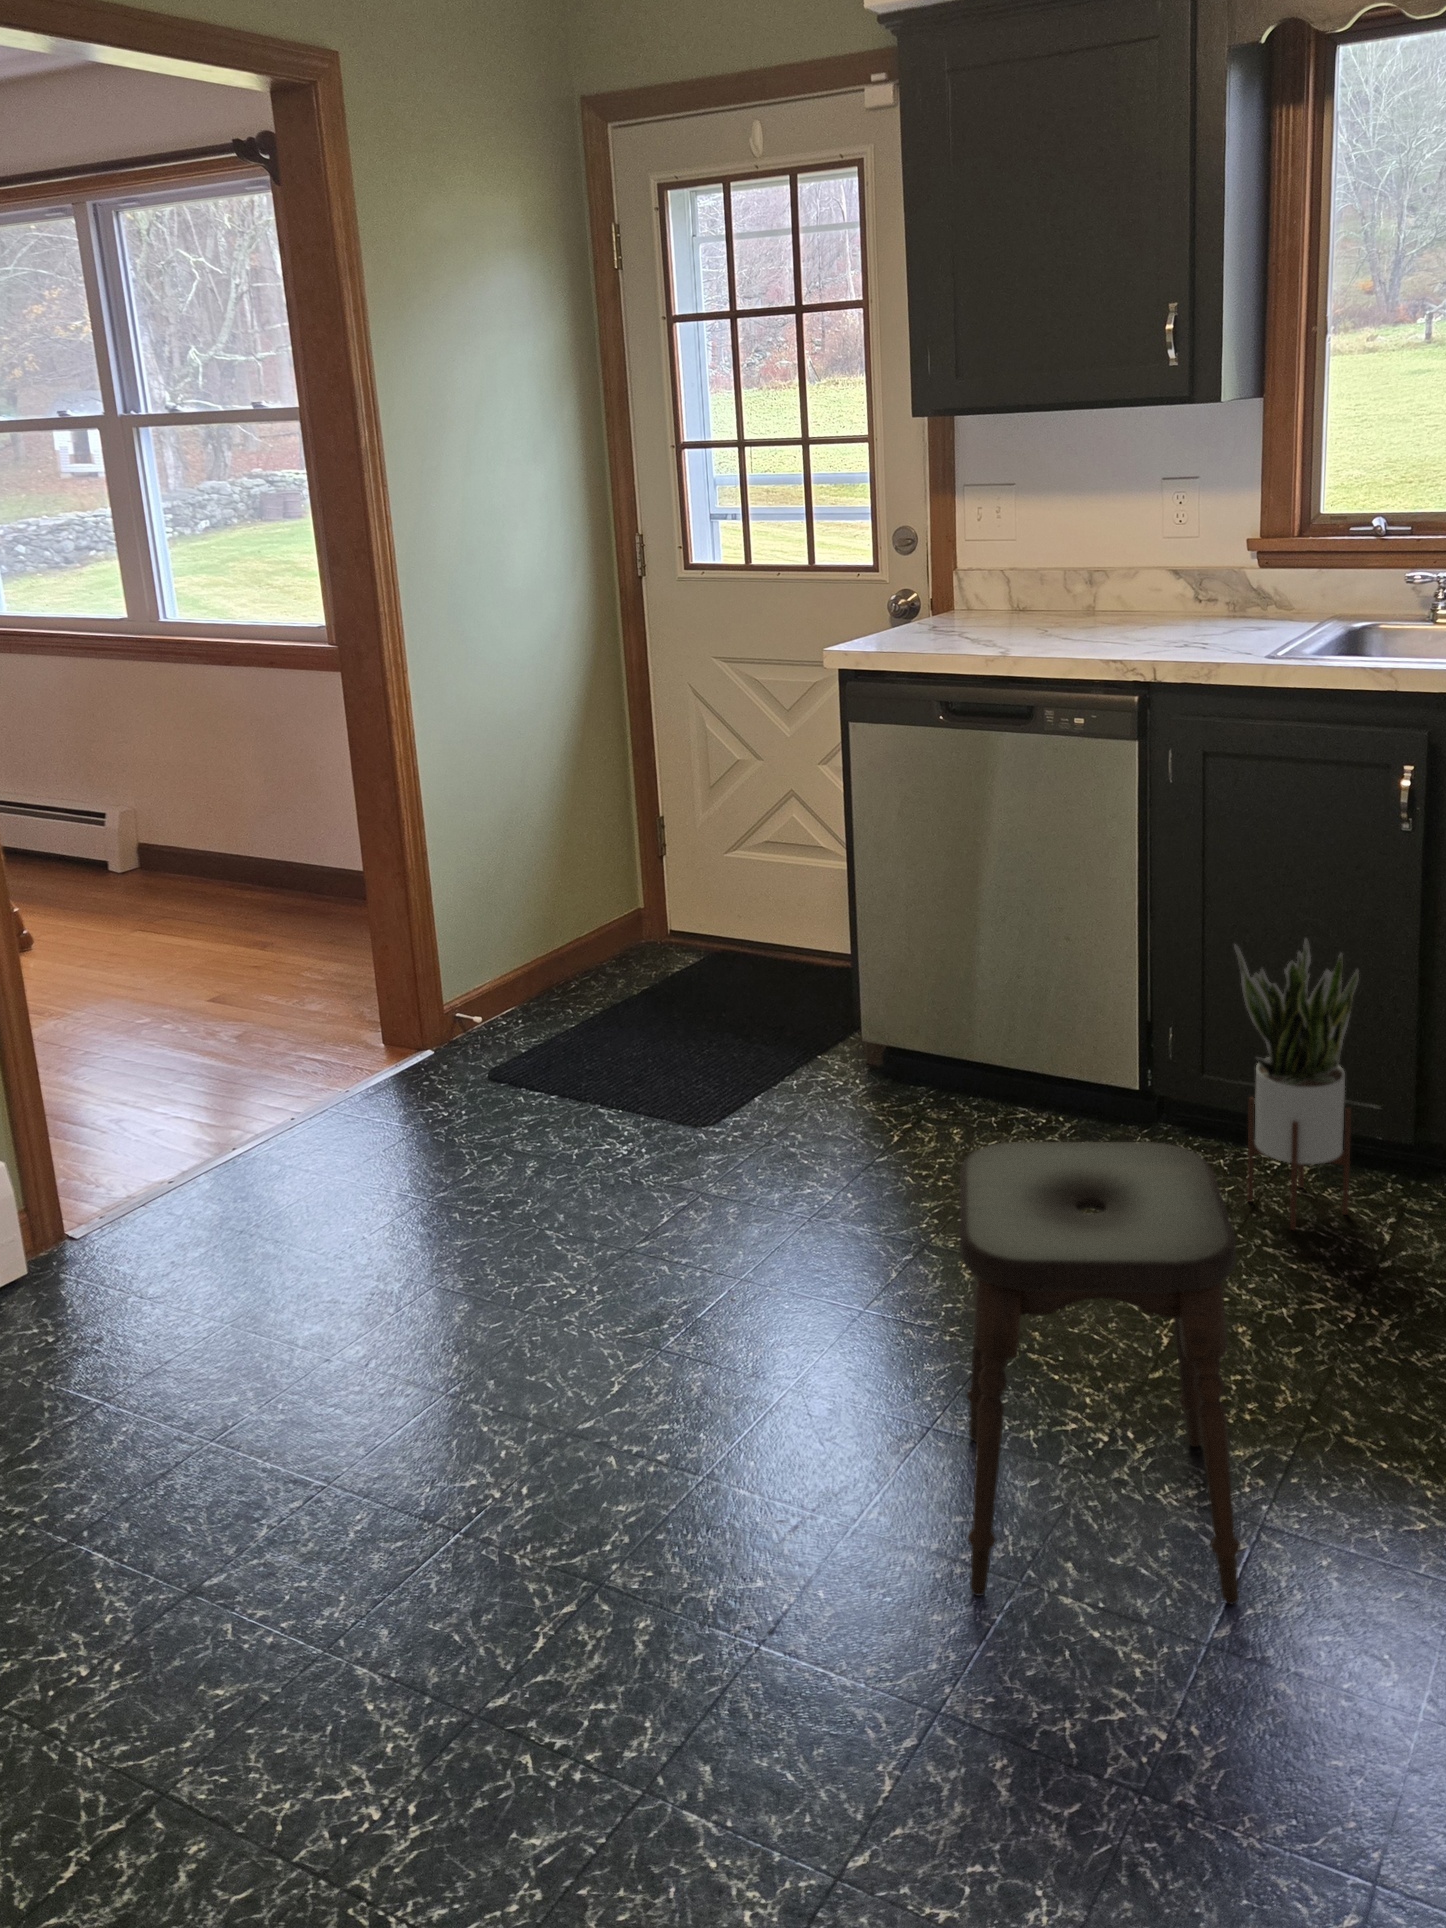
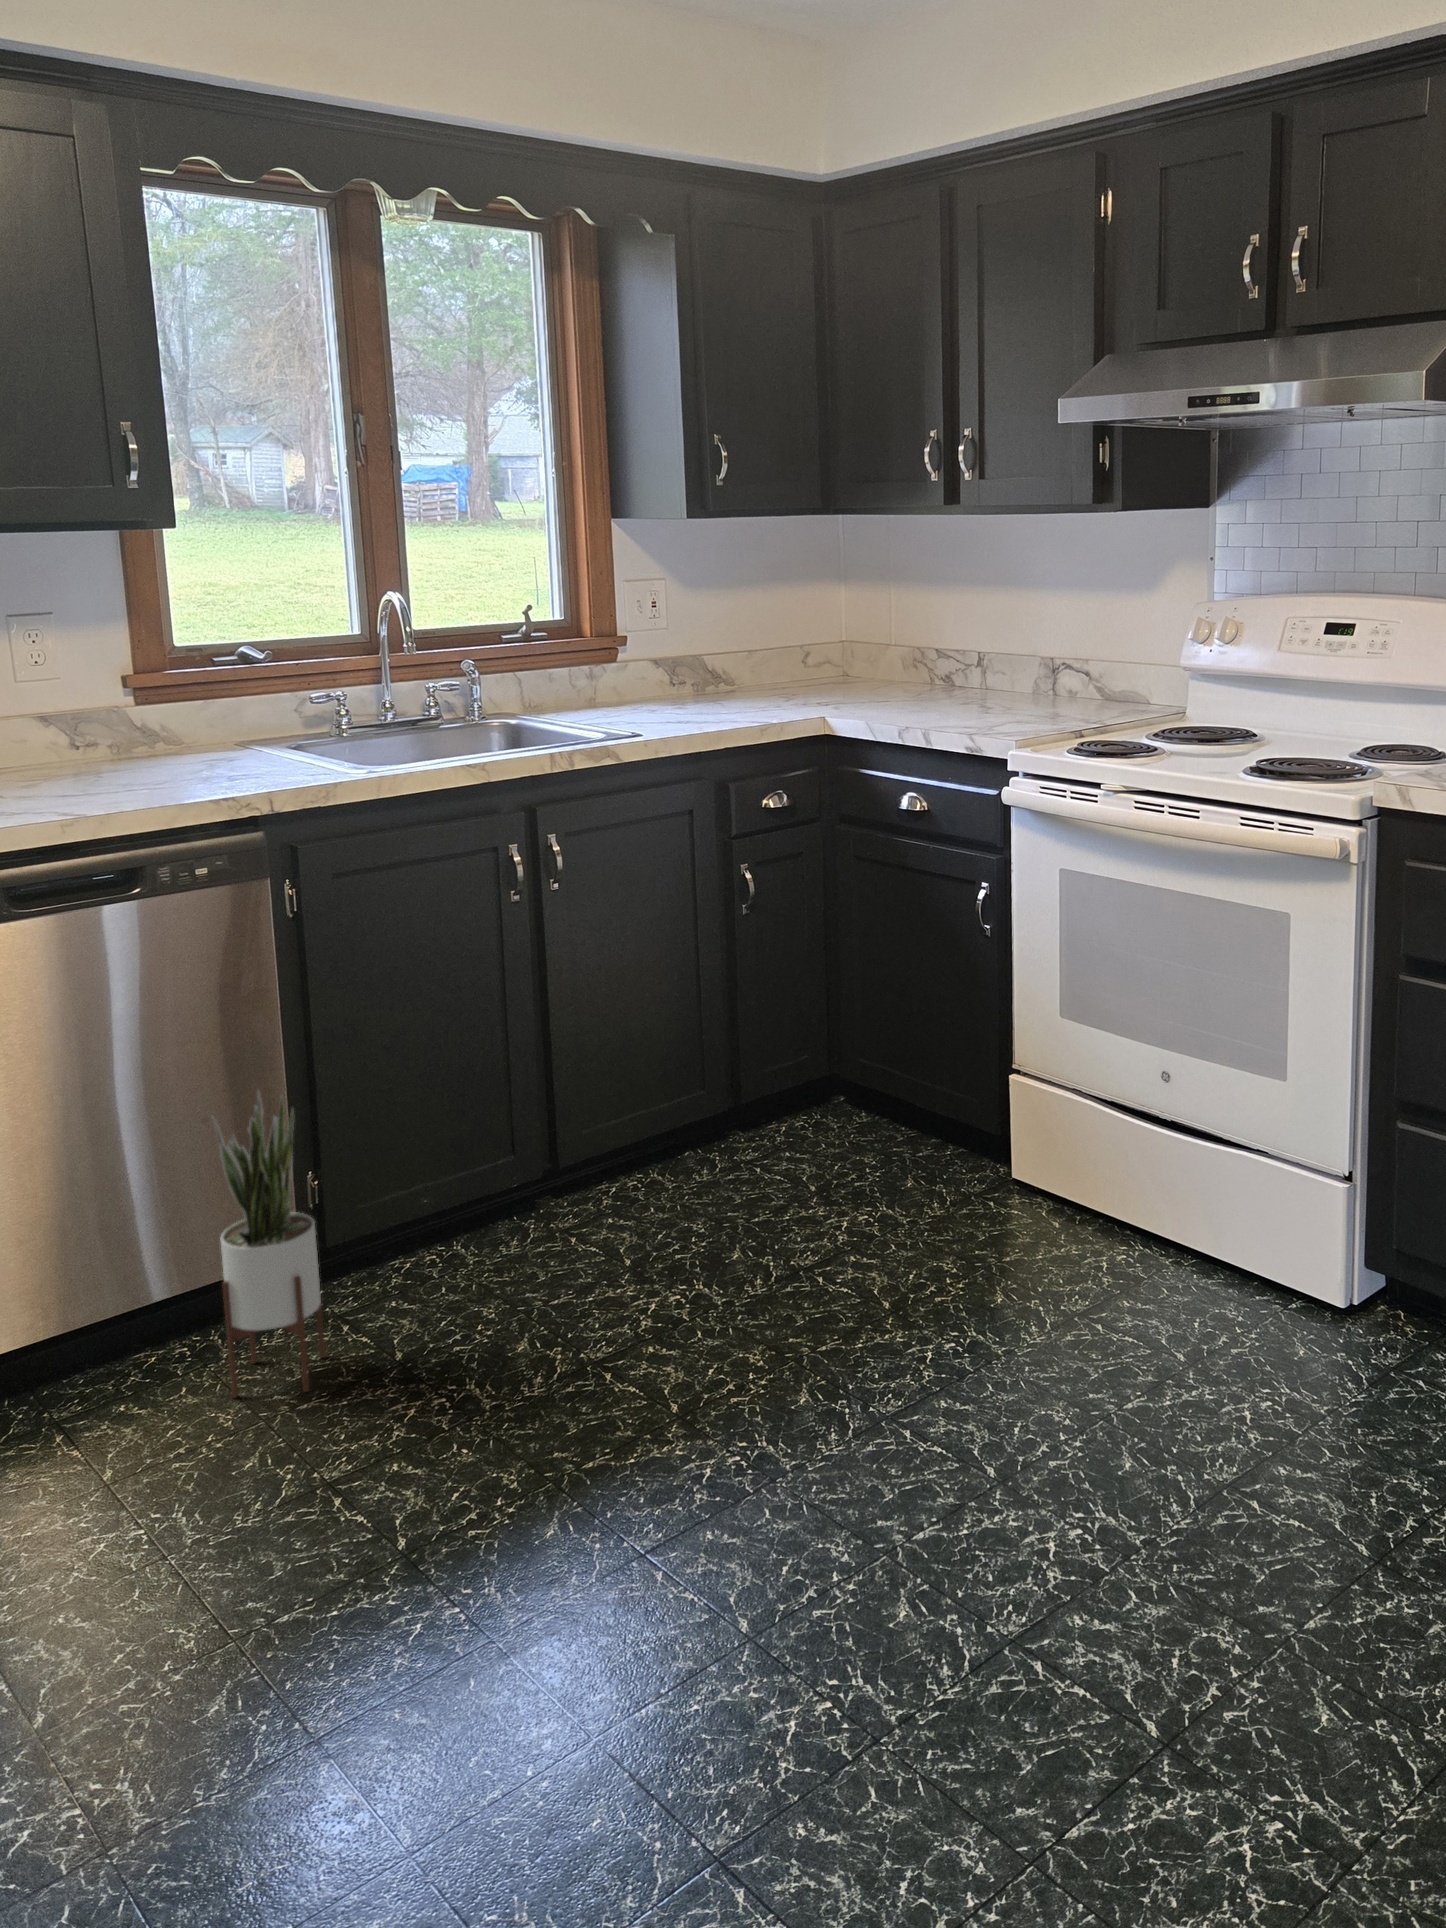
stool: present [960,1142,1240,1605] -> none [360,1248,723,1780]

